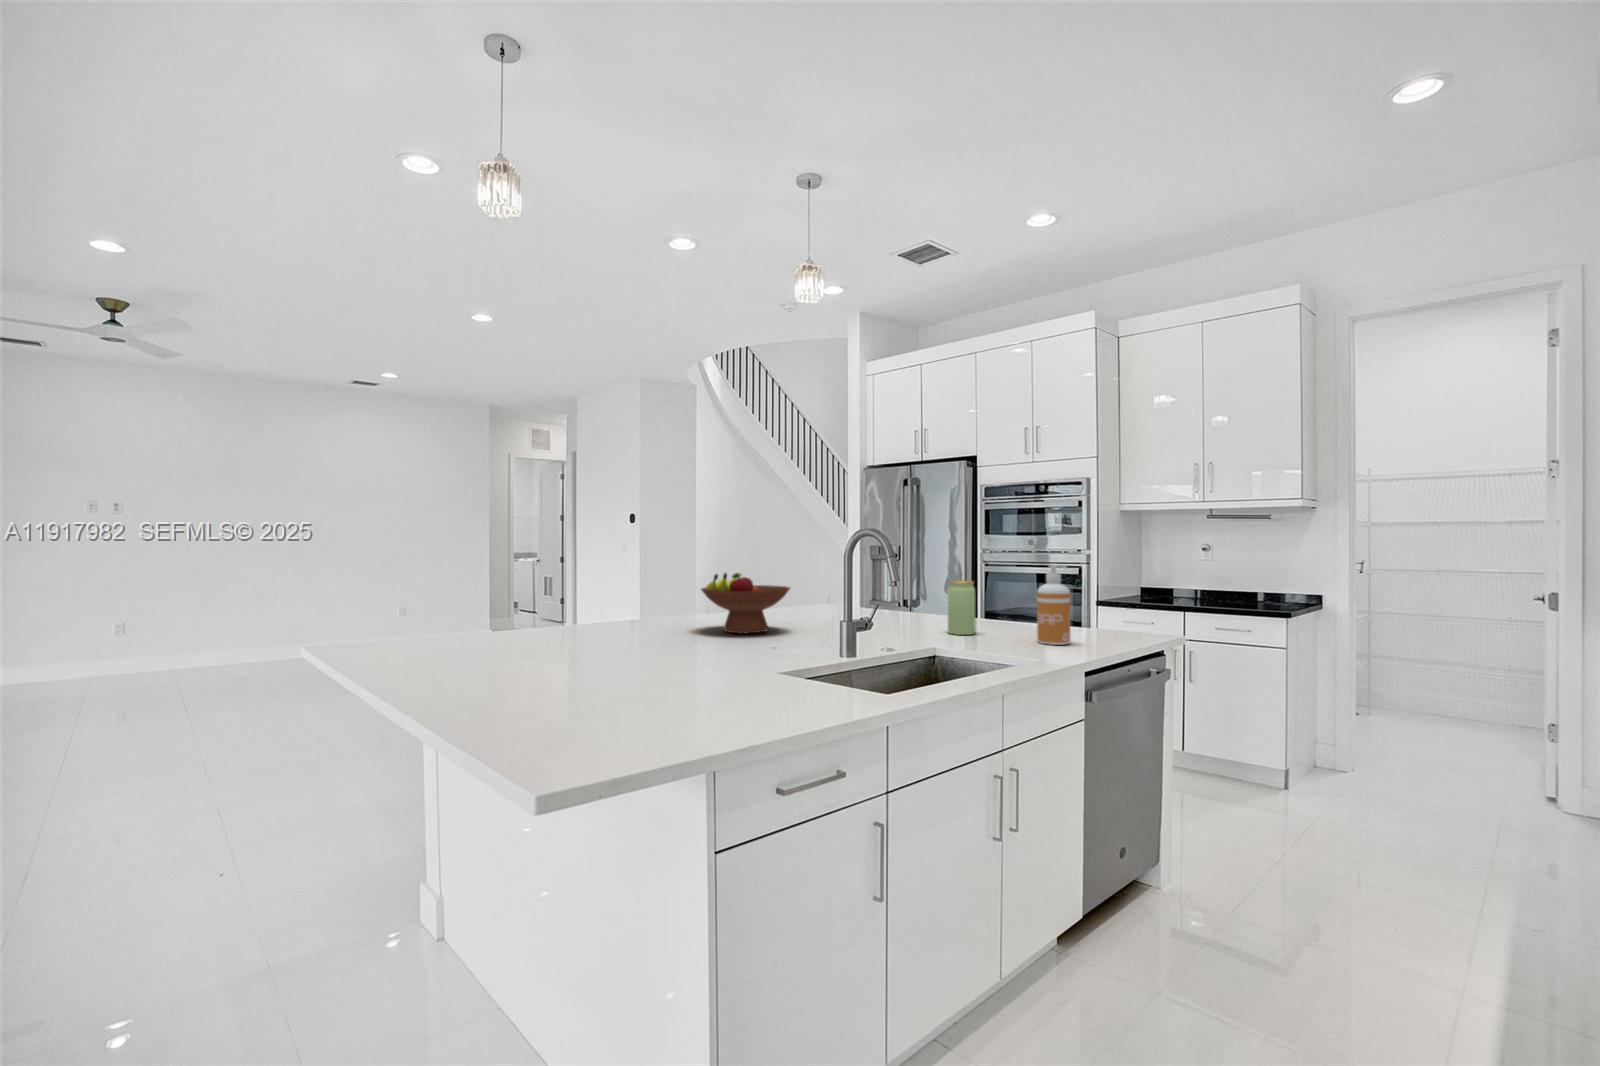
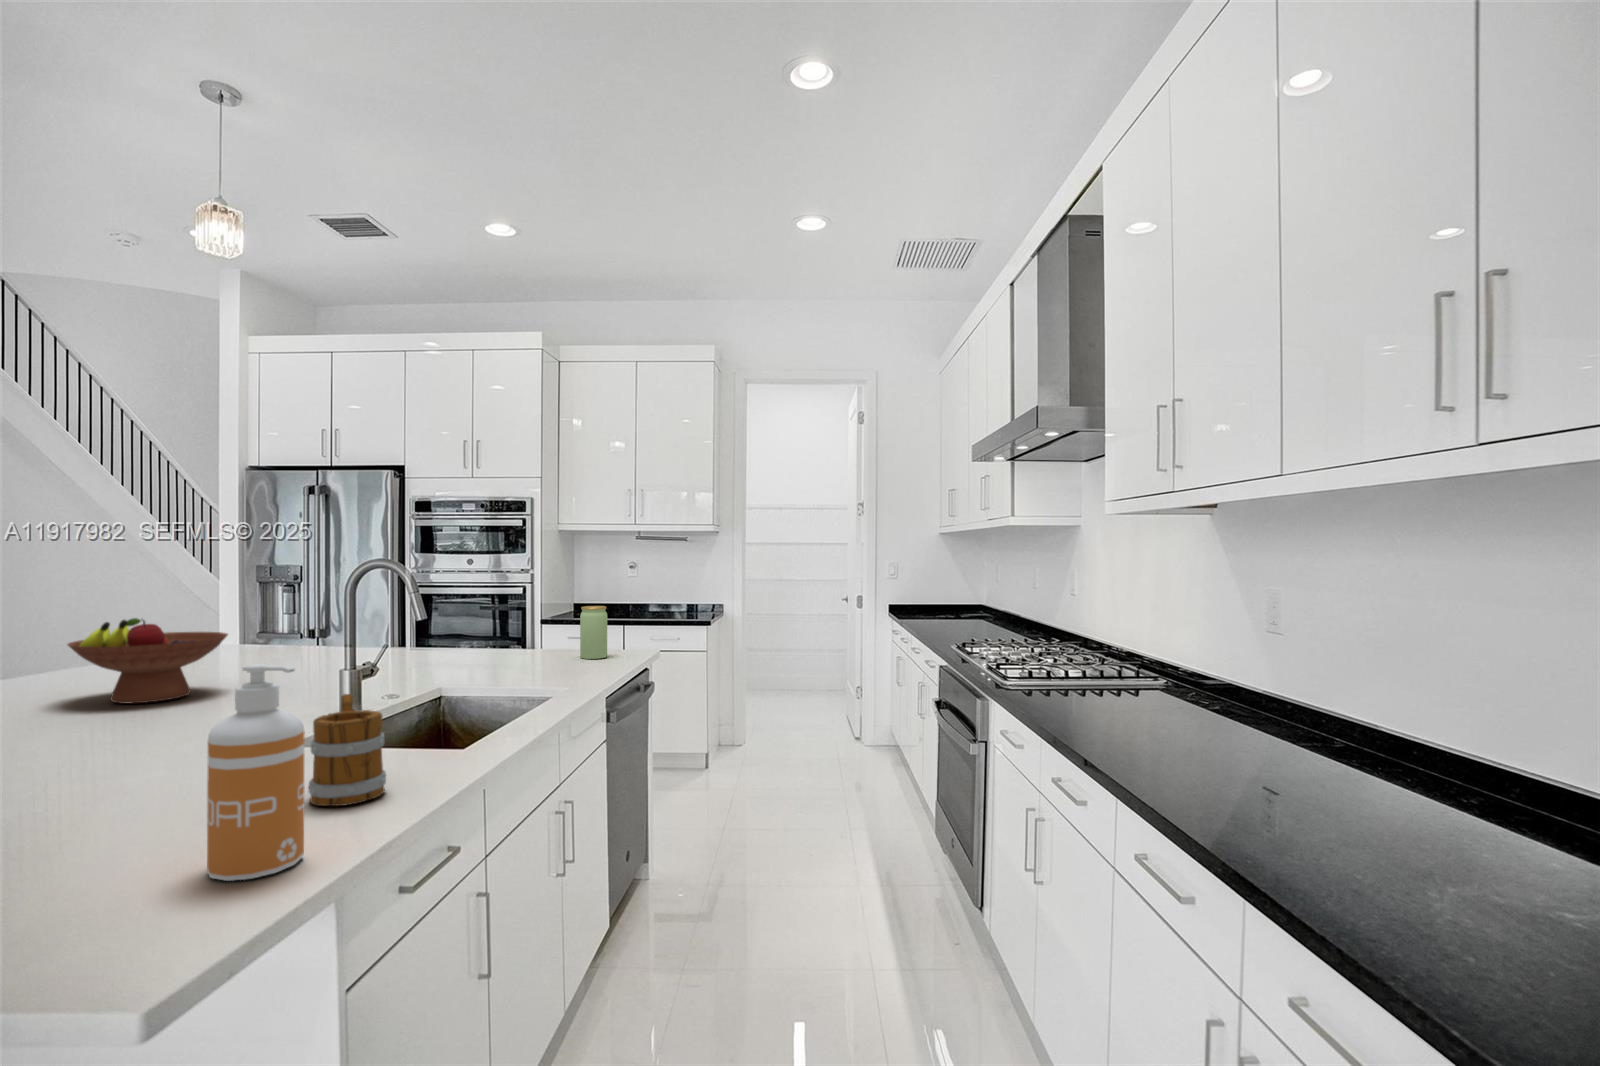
soap dispenser: present [1037,565,1070,645] -> present [207,664,305,881]
jar: present [948,580,976,635] -> present [580,606,607,659]
mug: none [737,631,794,719] -> present [309,694,386,806]

